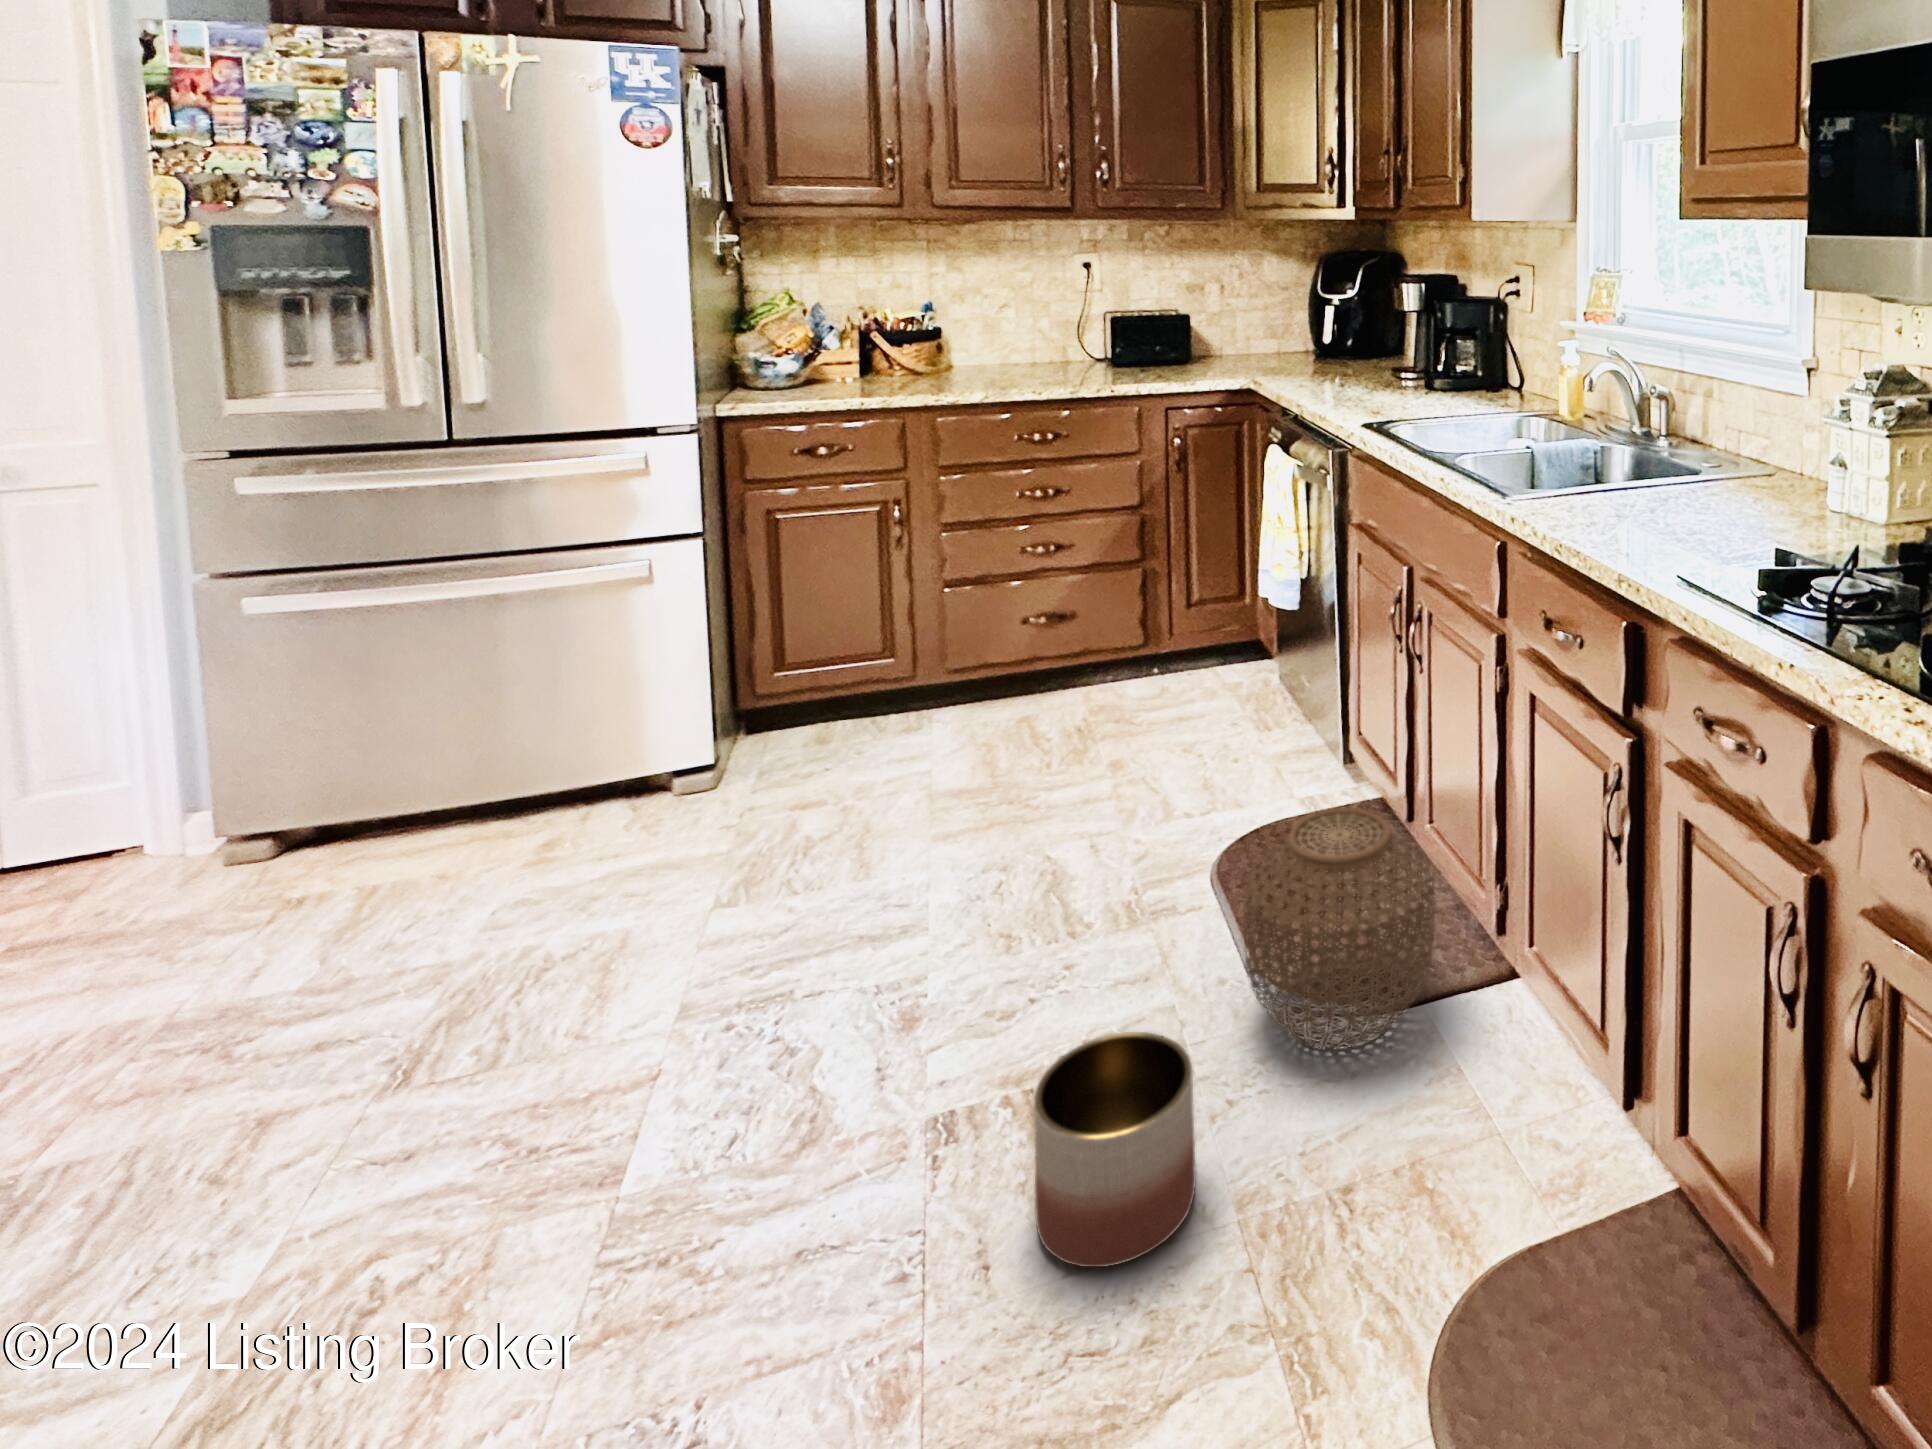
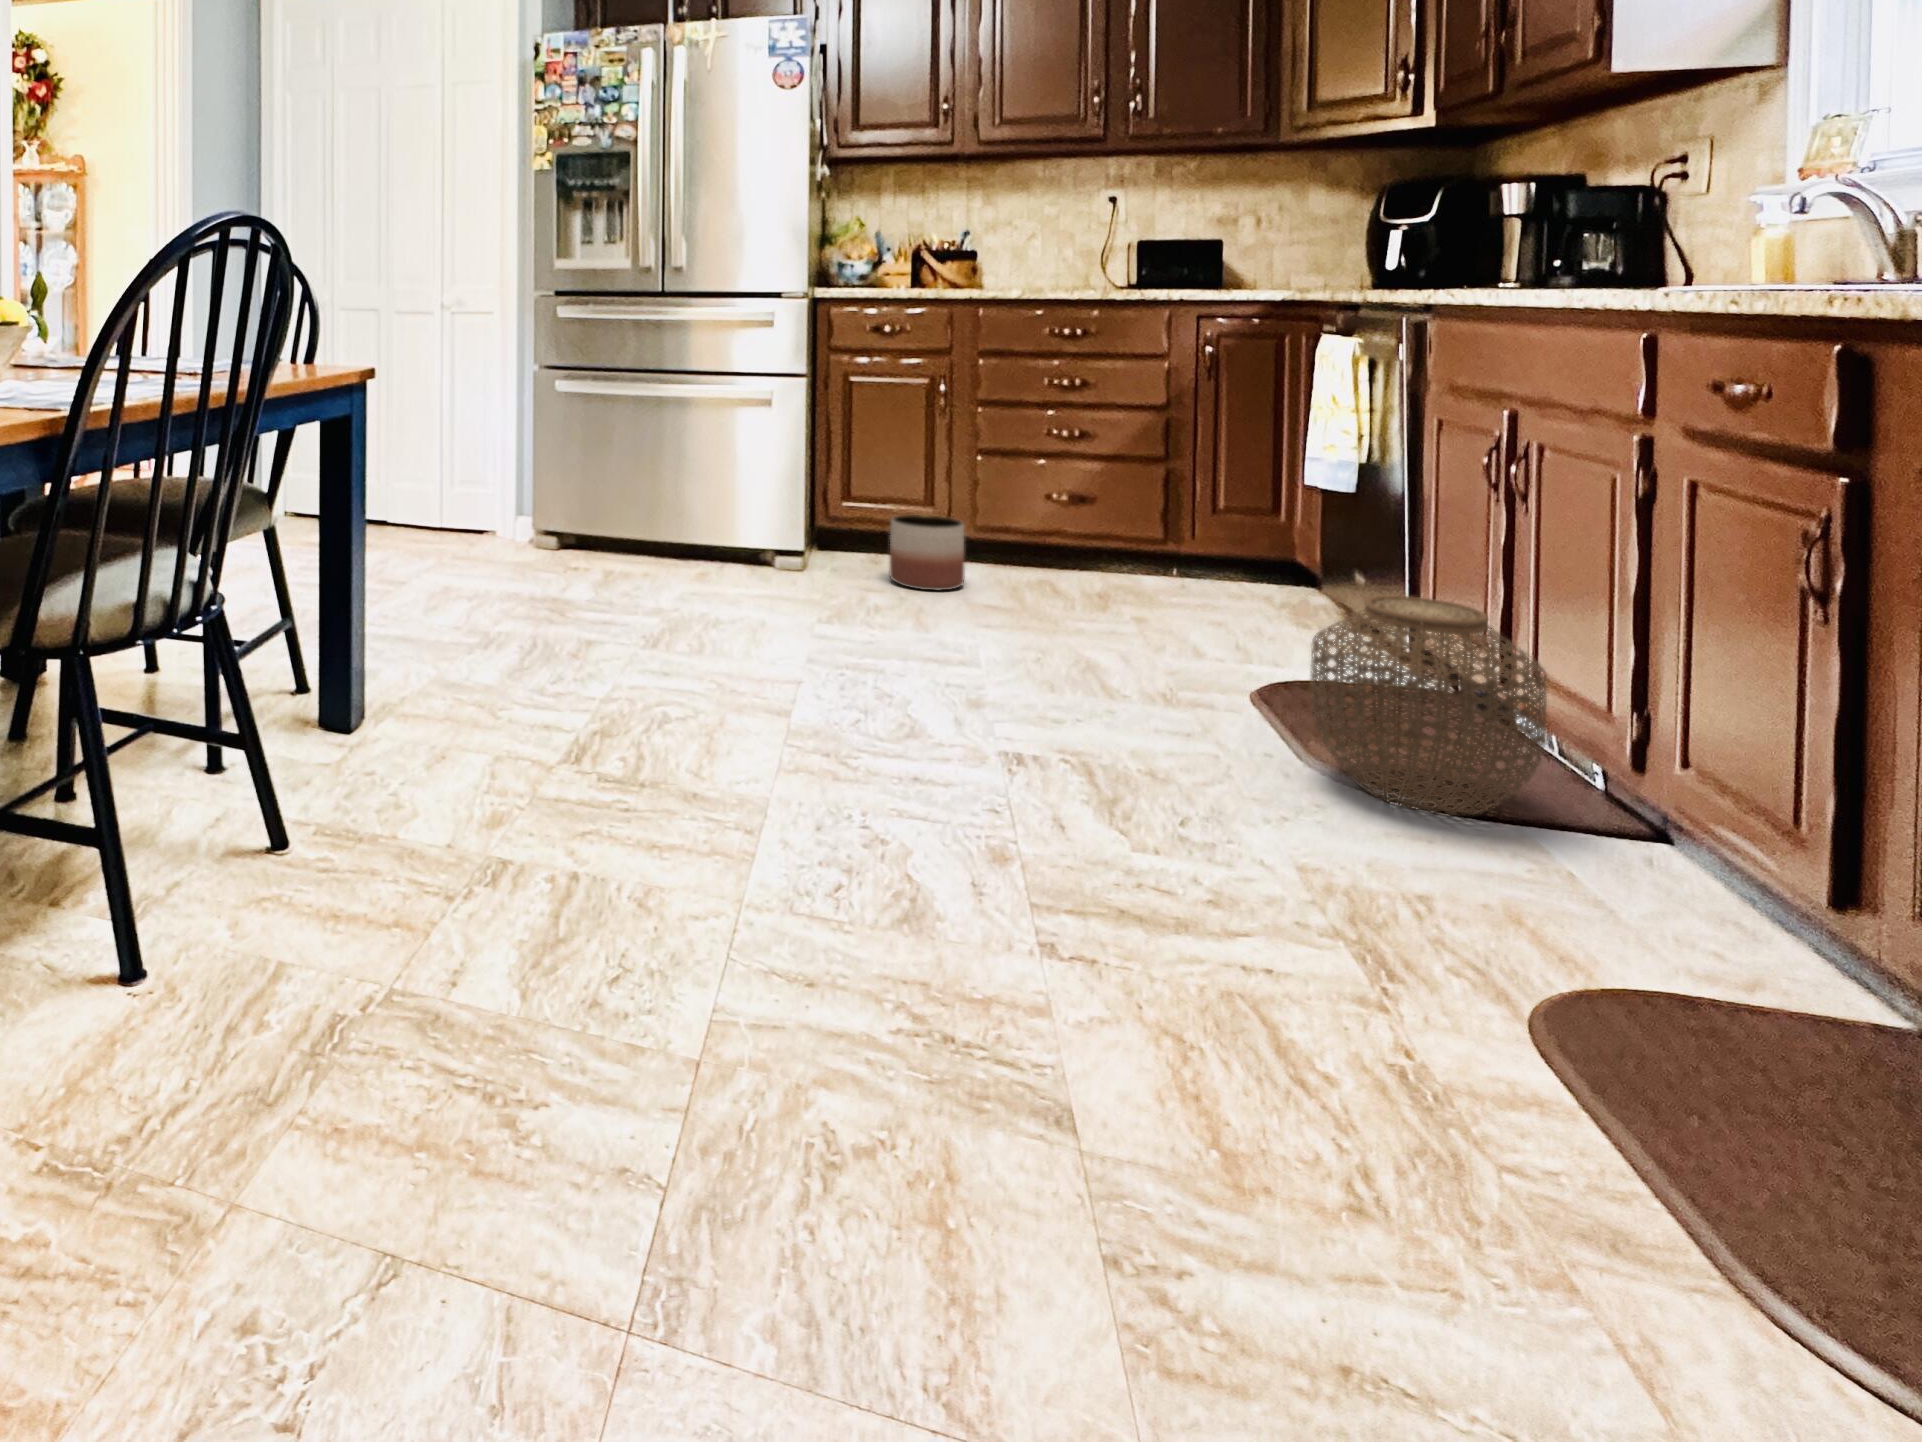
planter: present [1034,1032,1196,1267] -> present [889,515,965,591]

